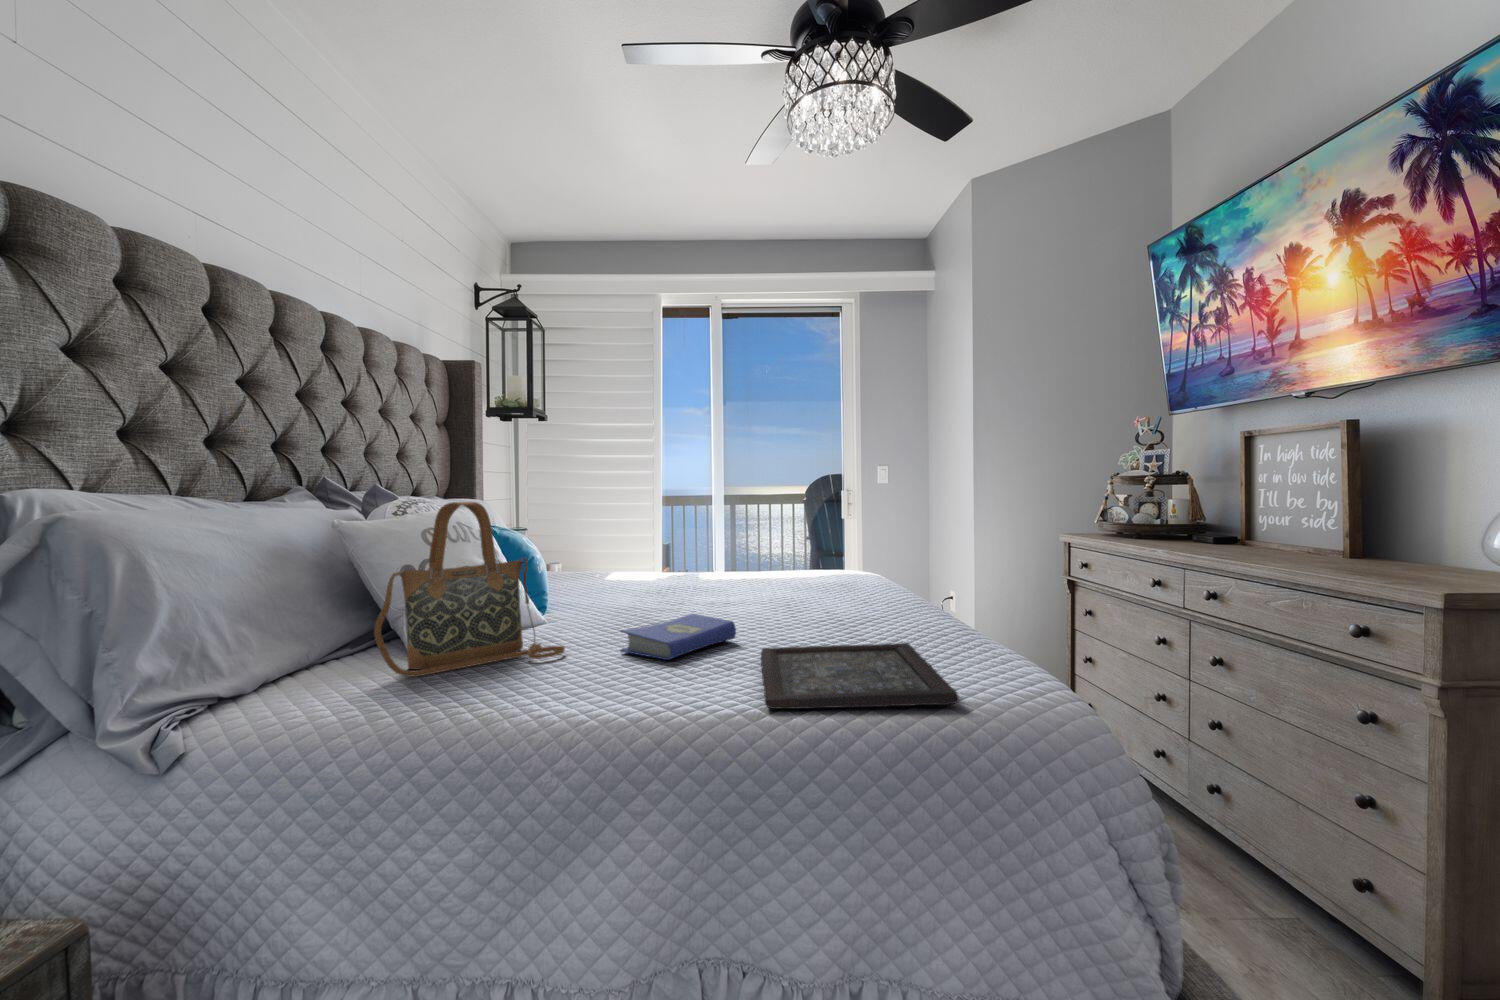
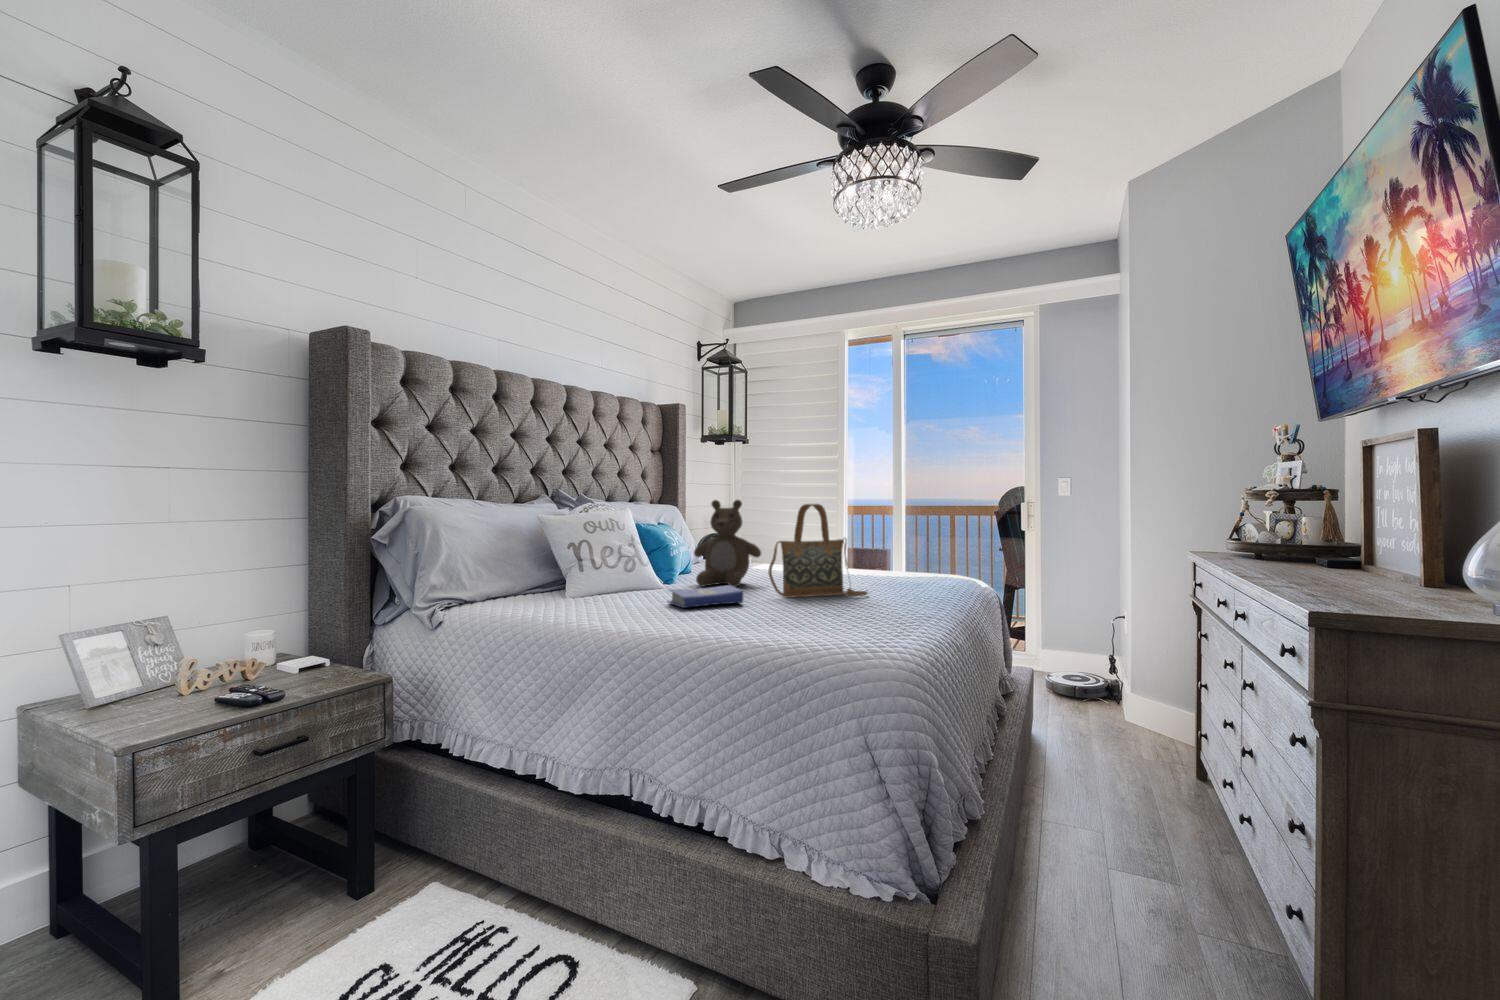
teddy bear: none [580,490,678,615] -> present [694,500,761,587]
handbag: present [374,502,565,677] -> present [768,504,867,598]
tray: present [761,643,959,709] -> none [684,607,836,639]

